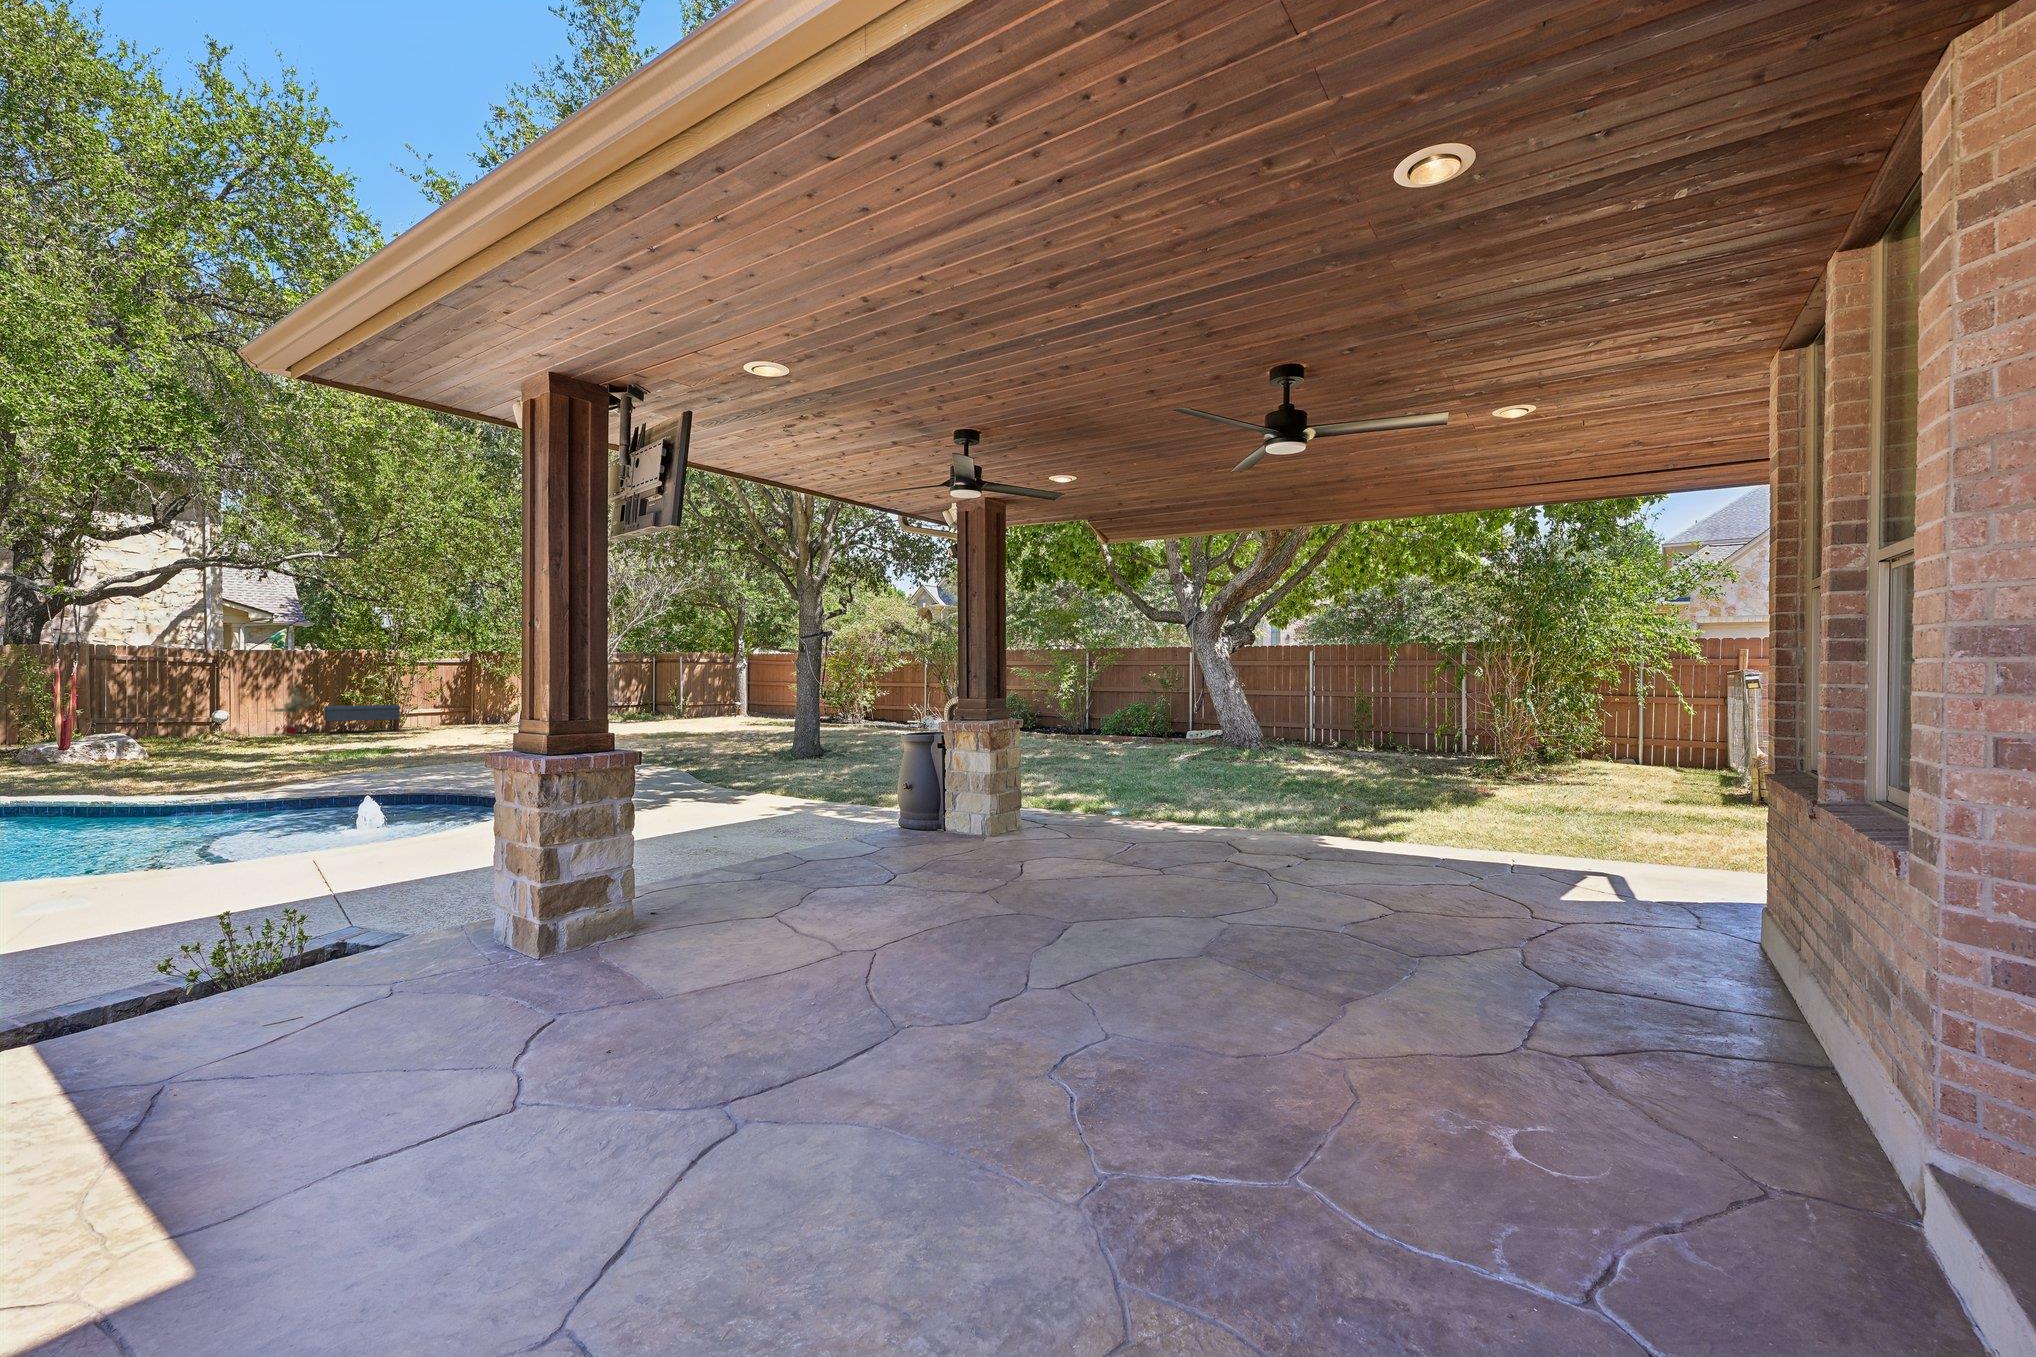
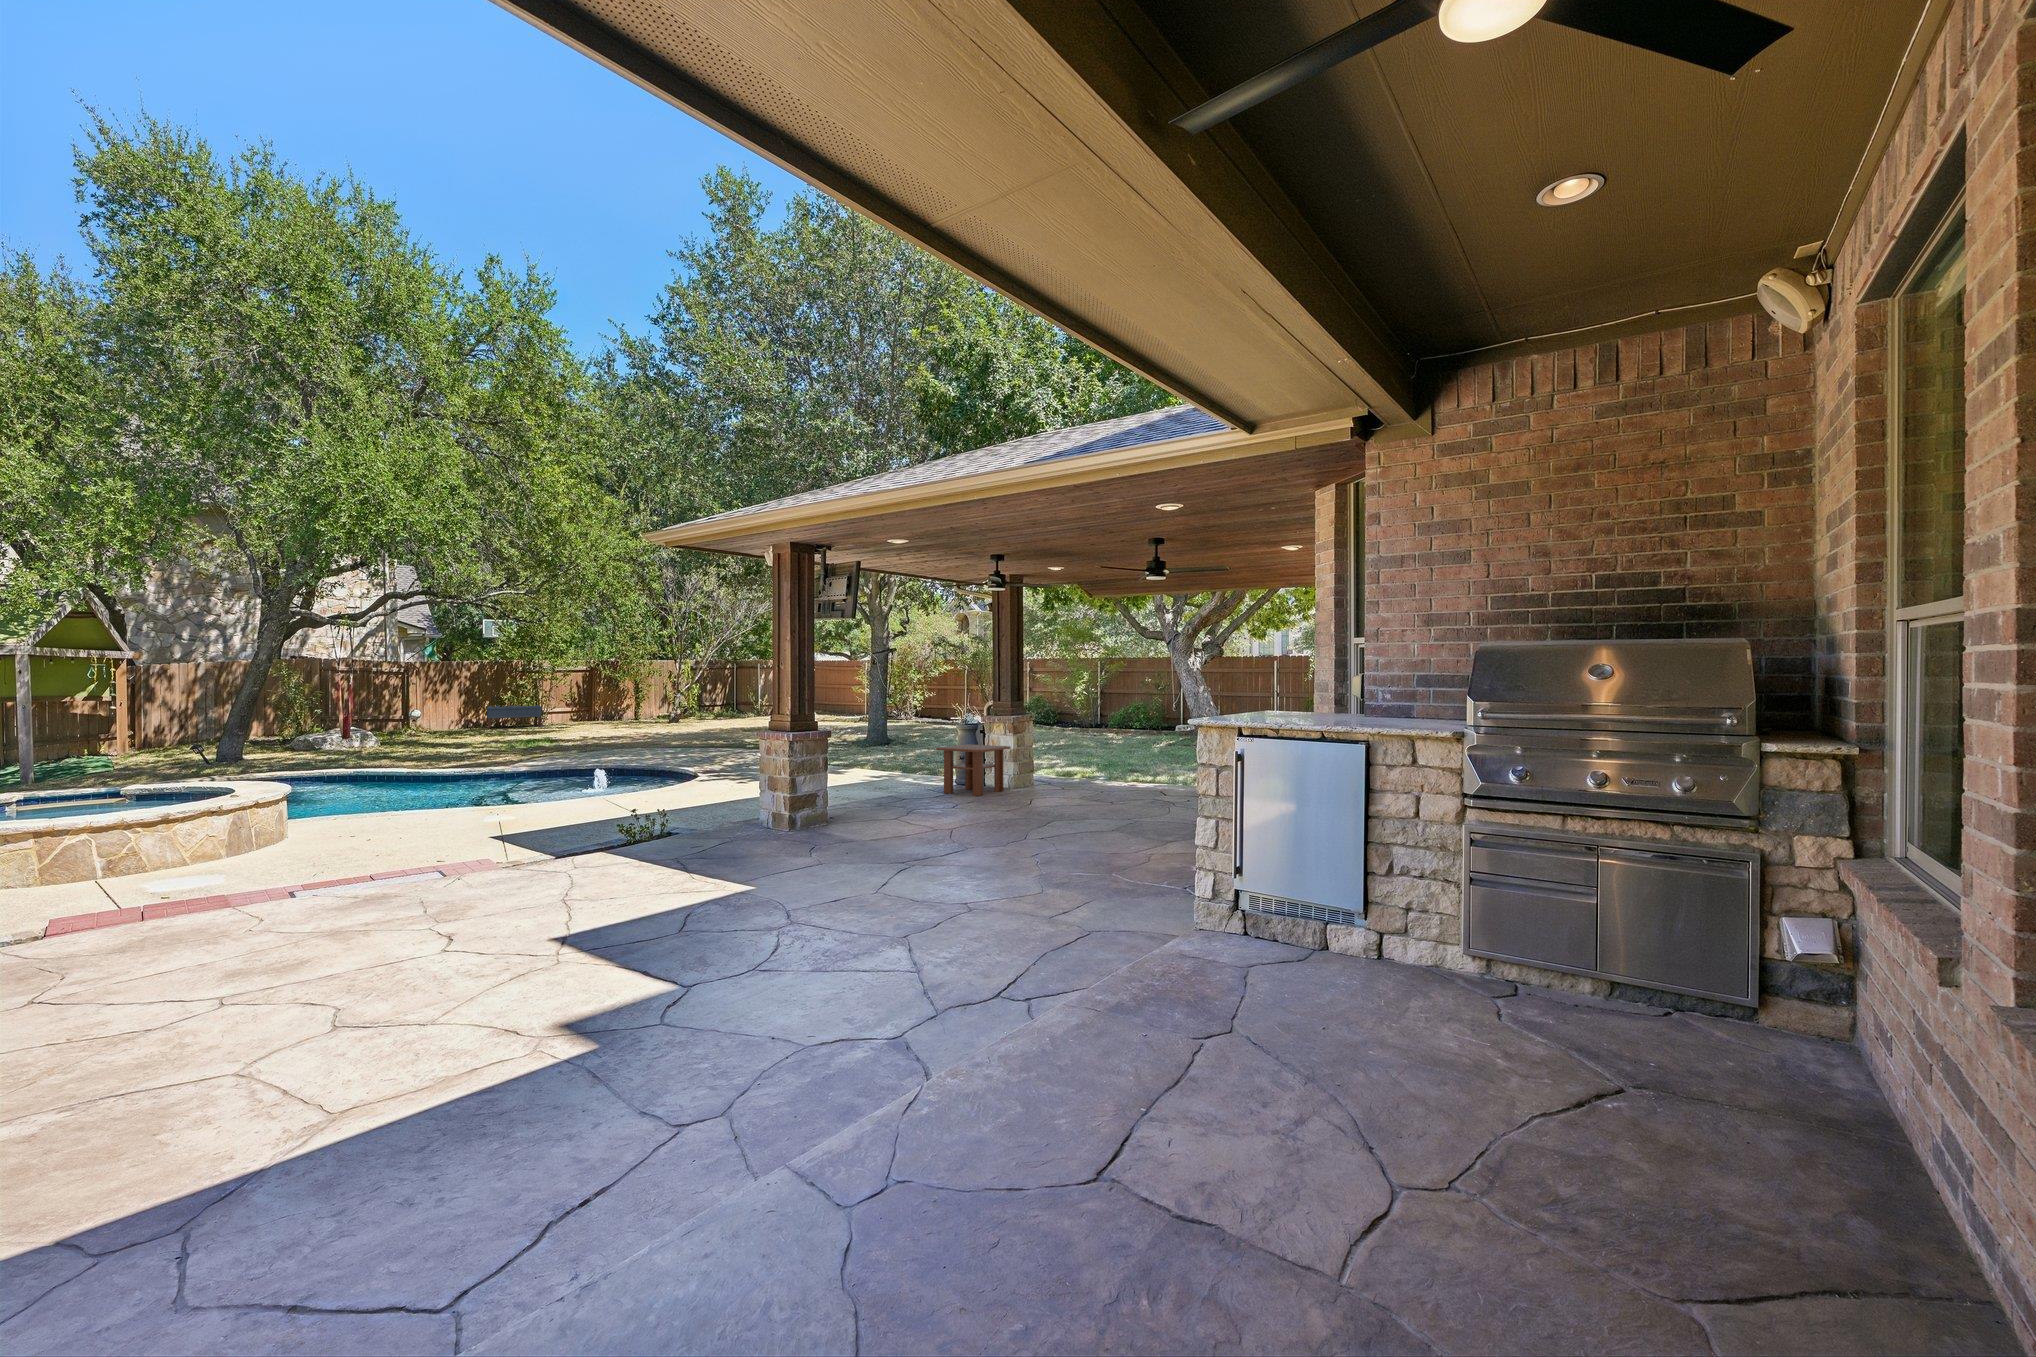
potted tree: present [272,690,314,735] -> none [444,692,480,730]
coffee table: none [862,765,982,852] -> present [936,744,1011,796]

